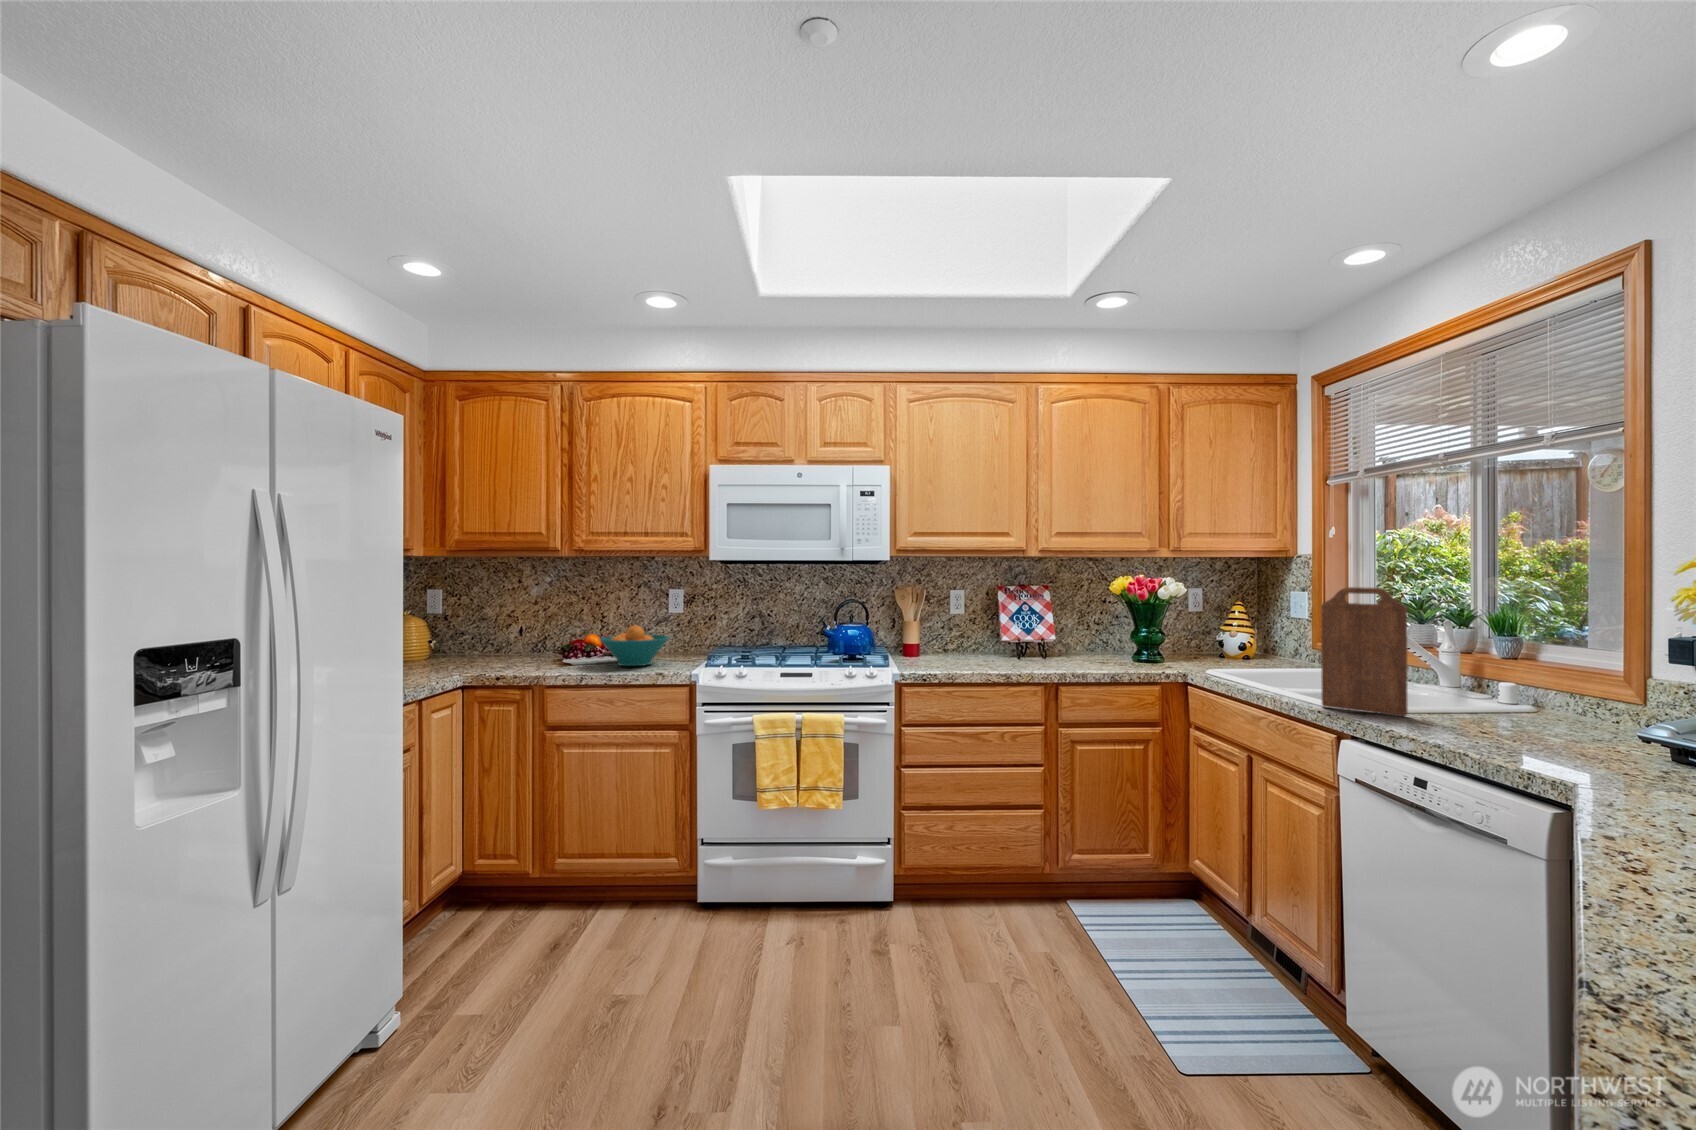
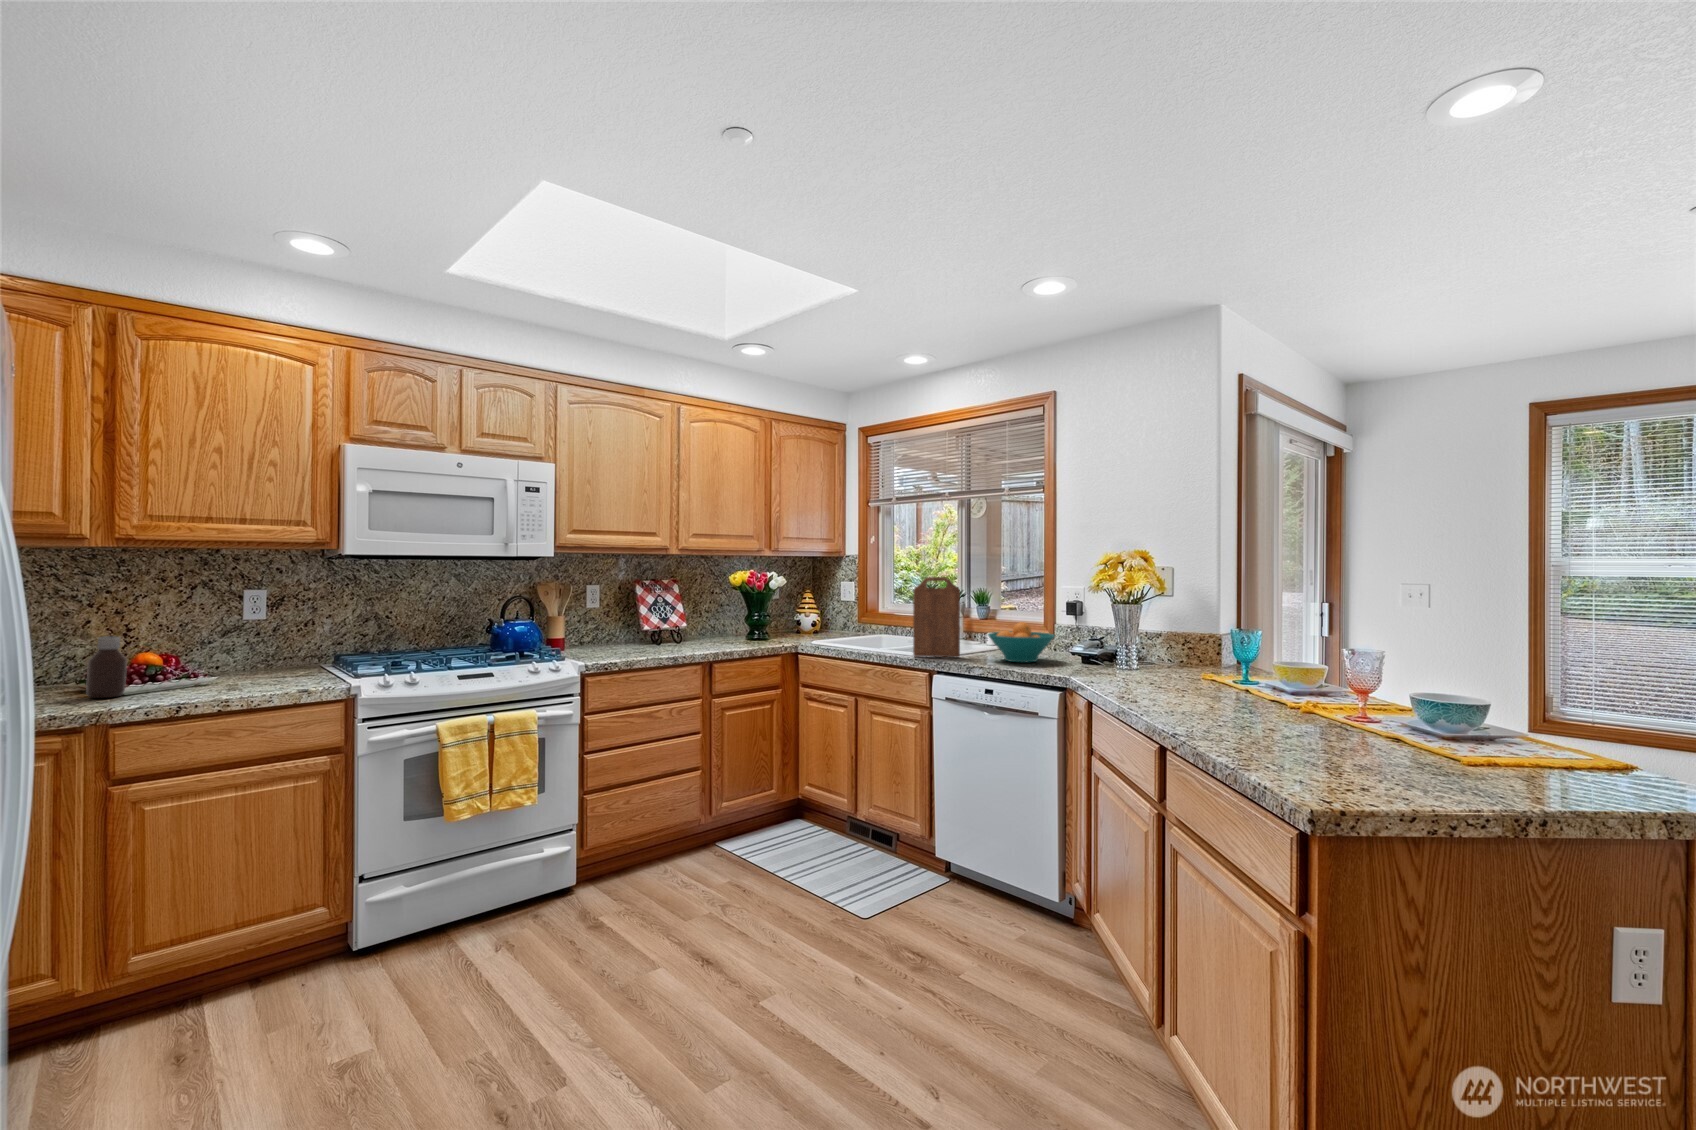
bottle: none [546,622,568,667] -> present [86,636,127,698]
fruit bowl: present [600,625,669,666] -> present [988,622,1055,662]

